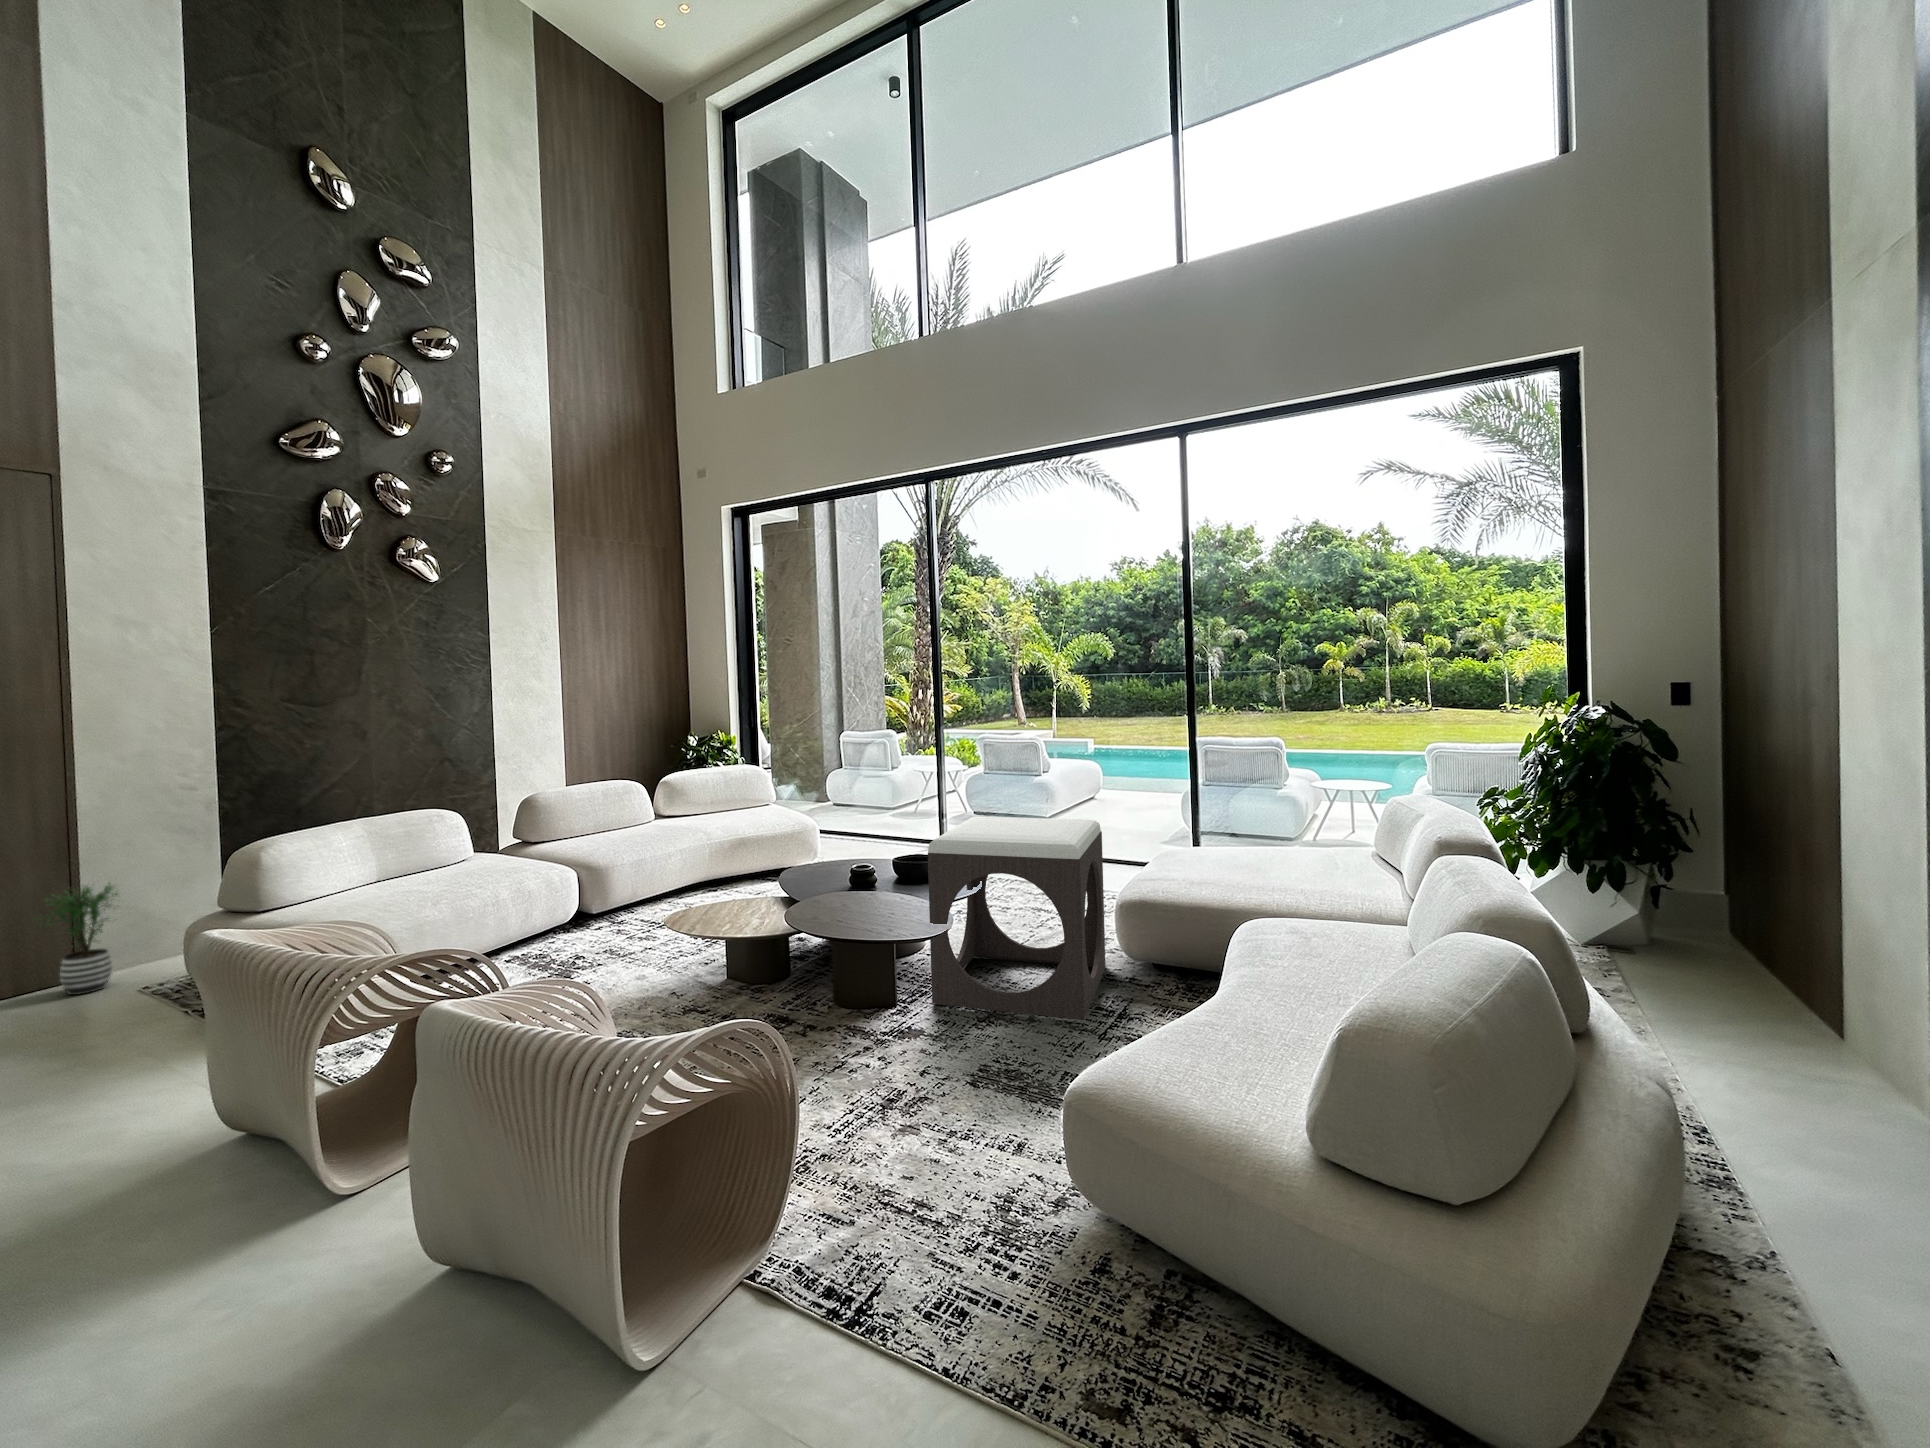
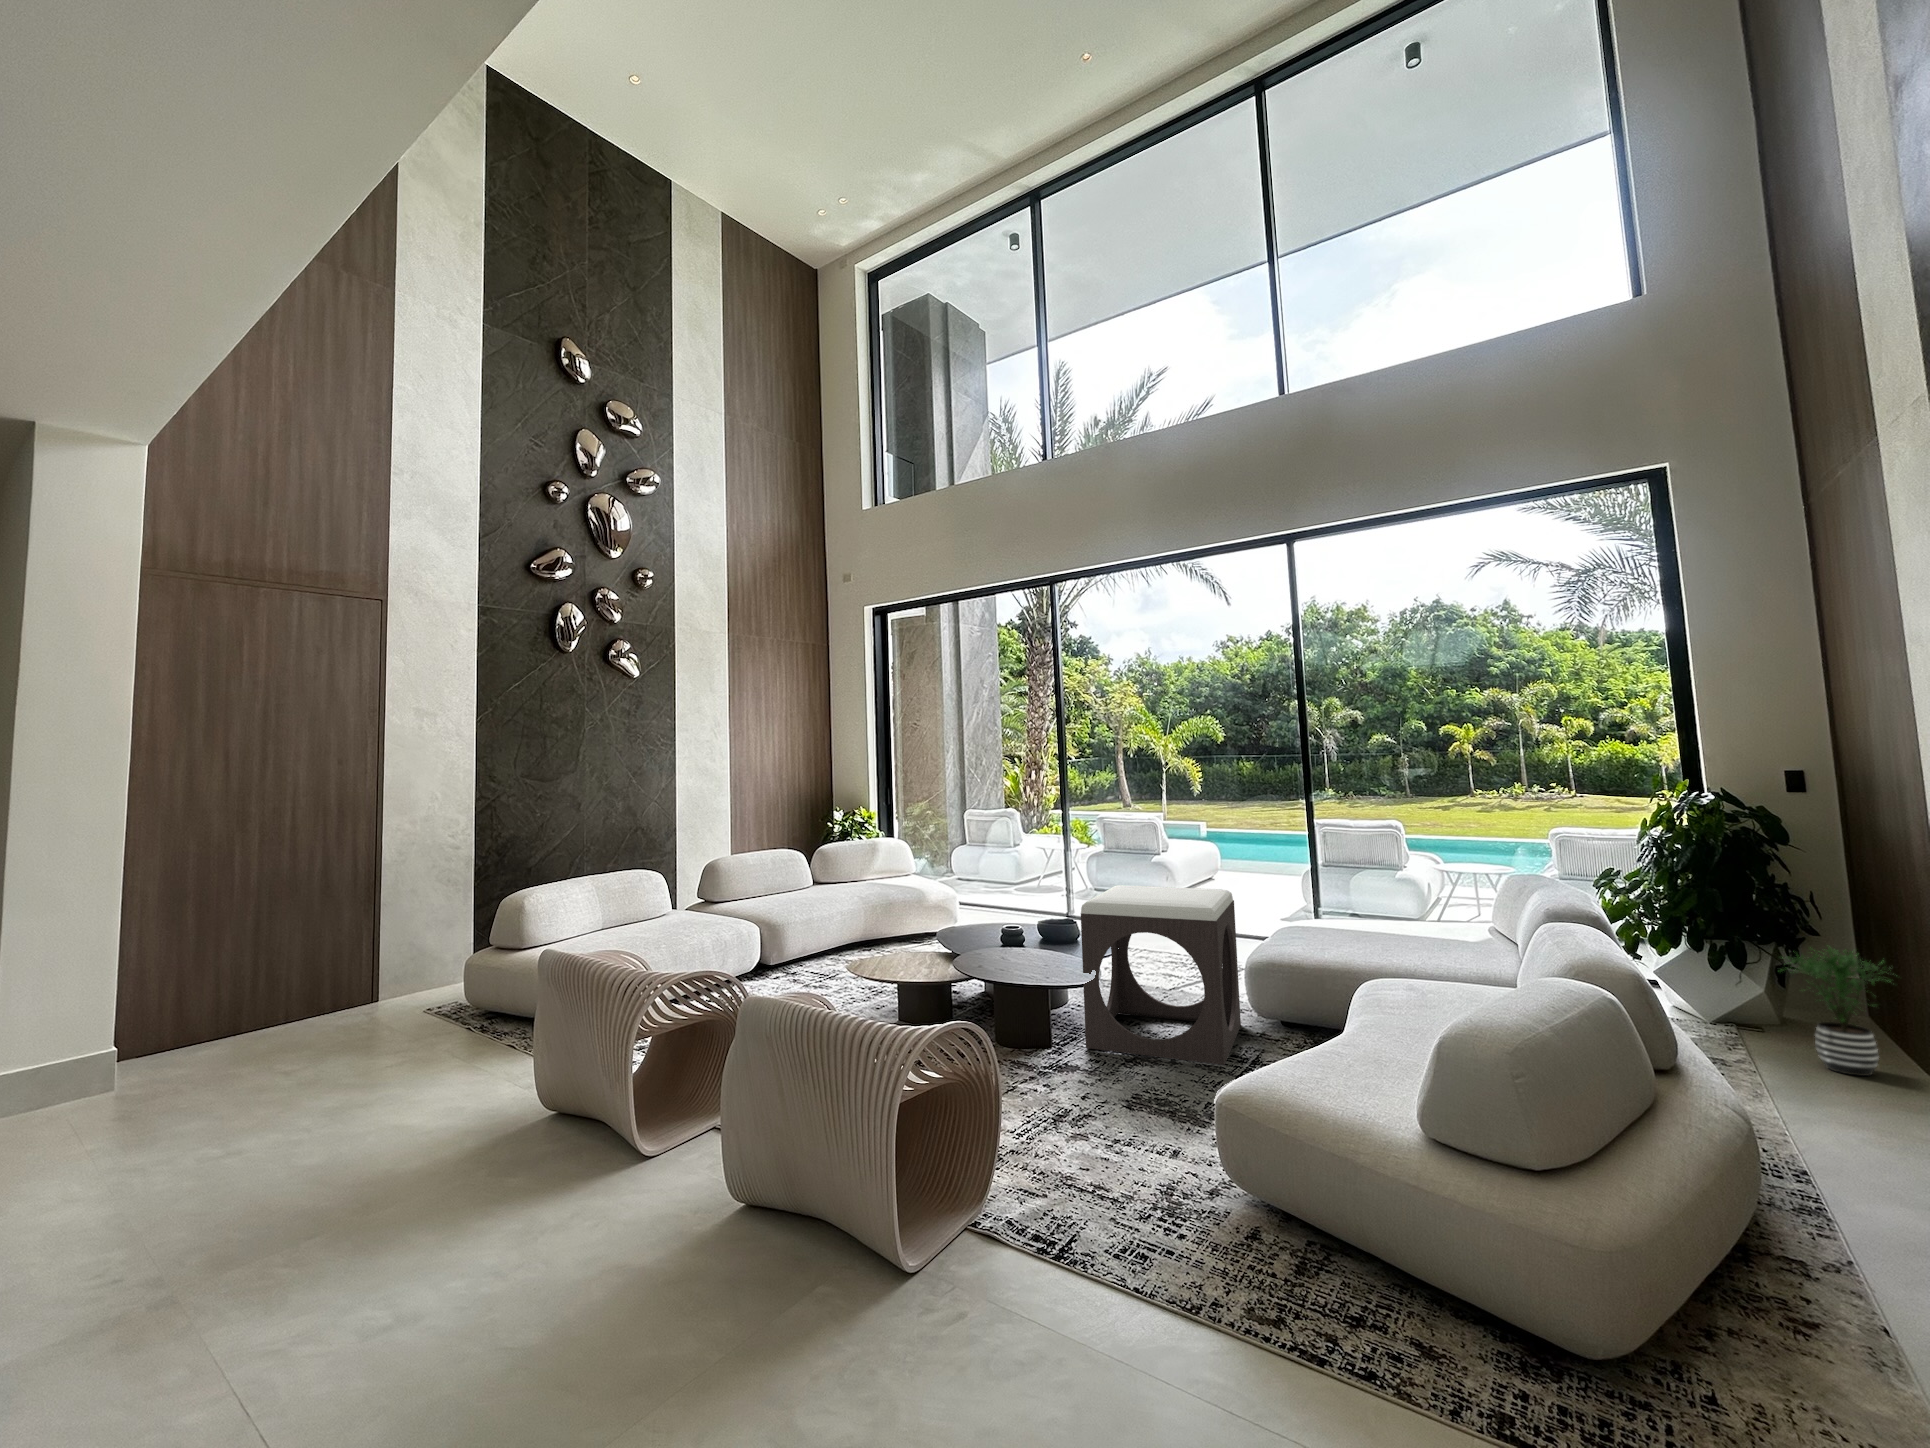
potted plant: present [34,883,118,995] -> present [1781,947,1897,1076]

